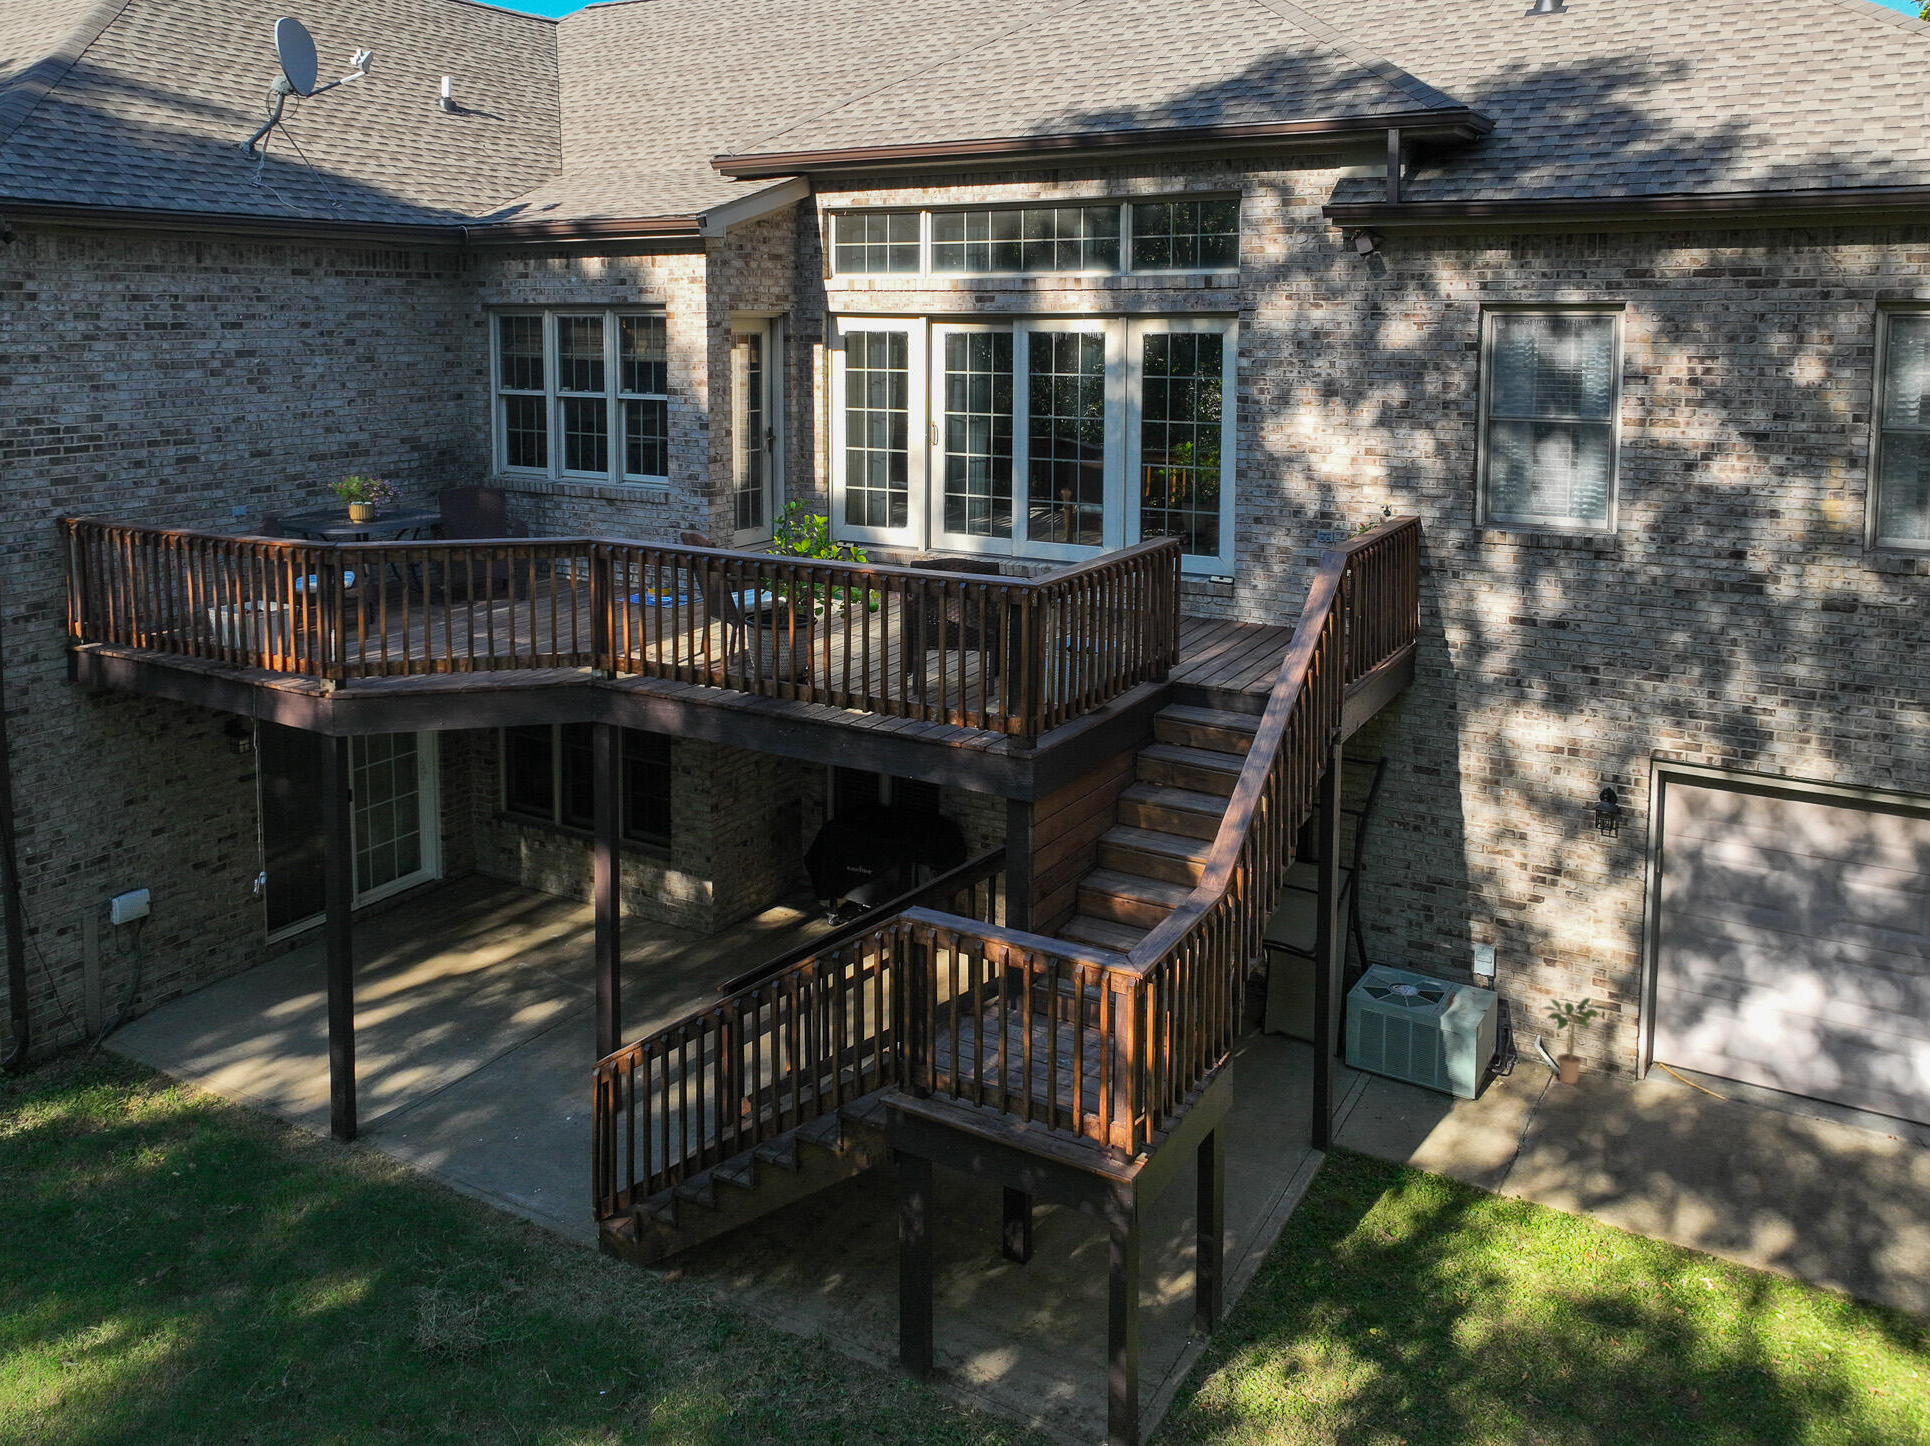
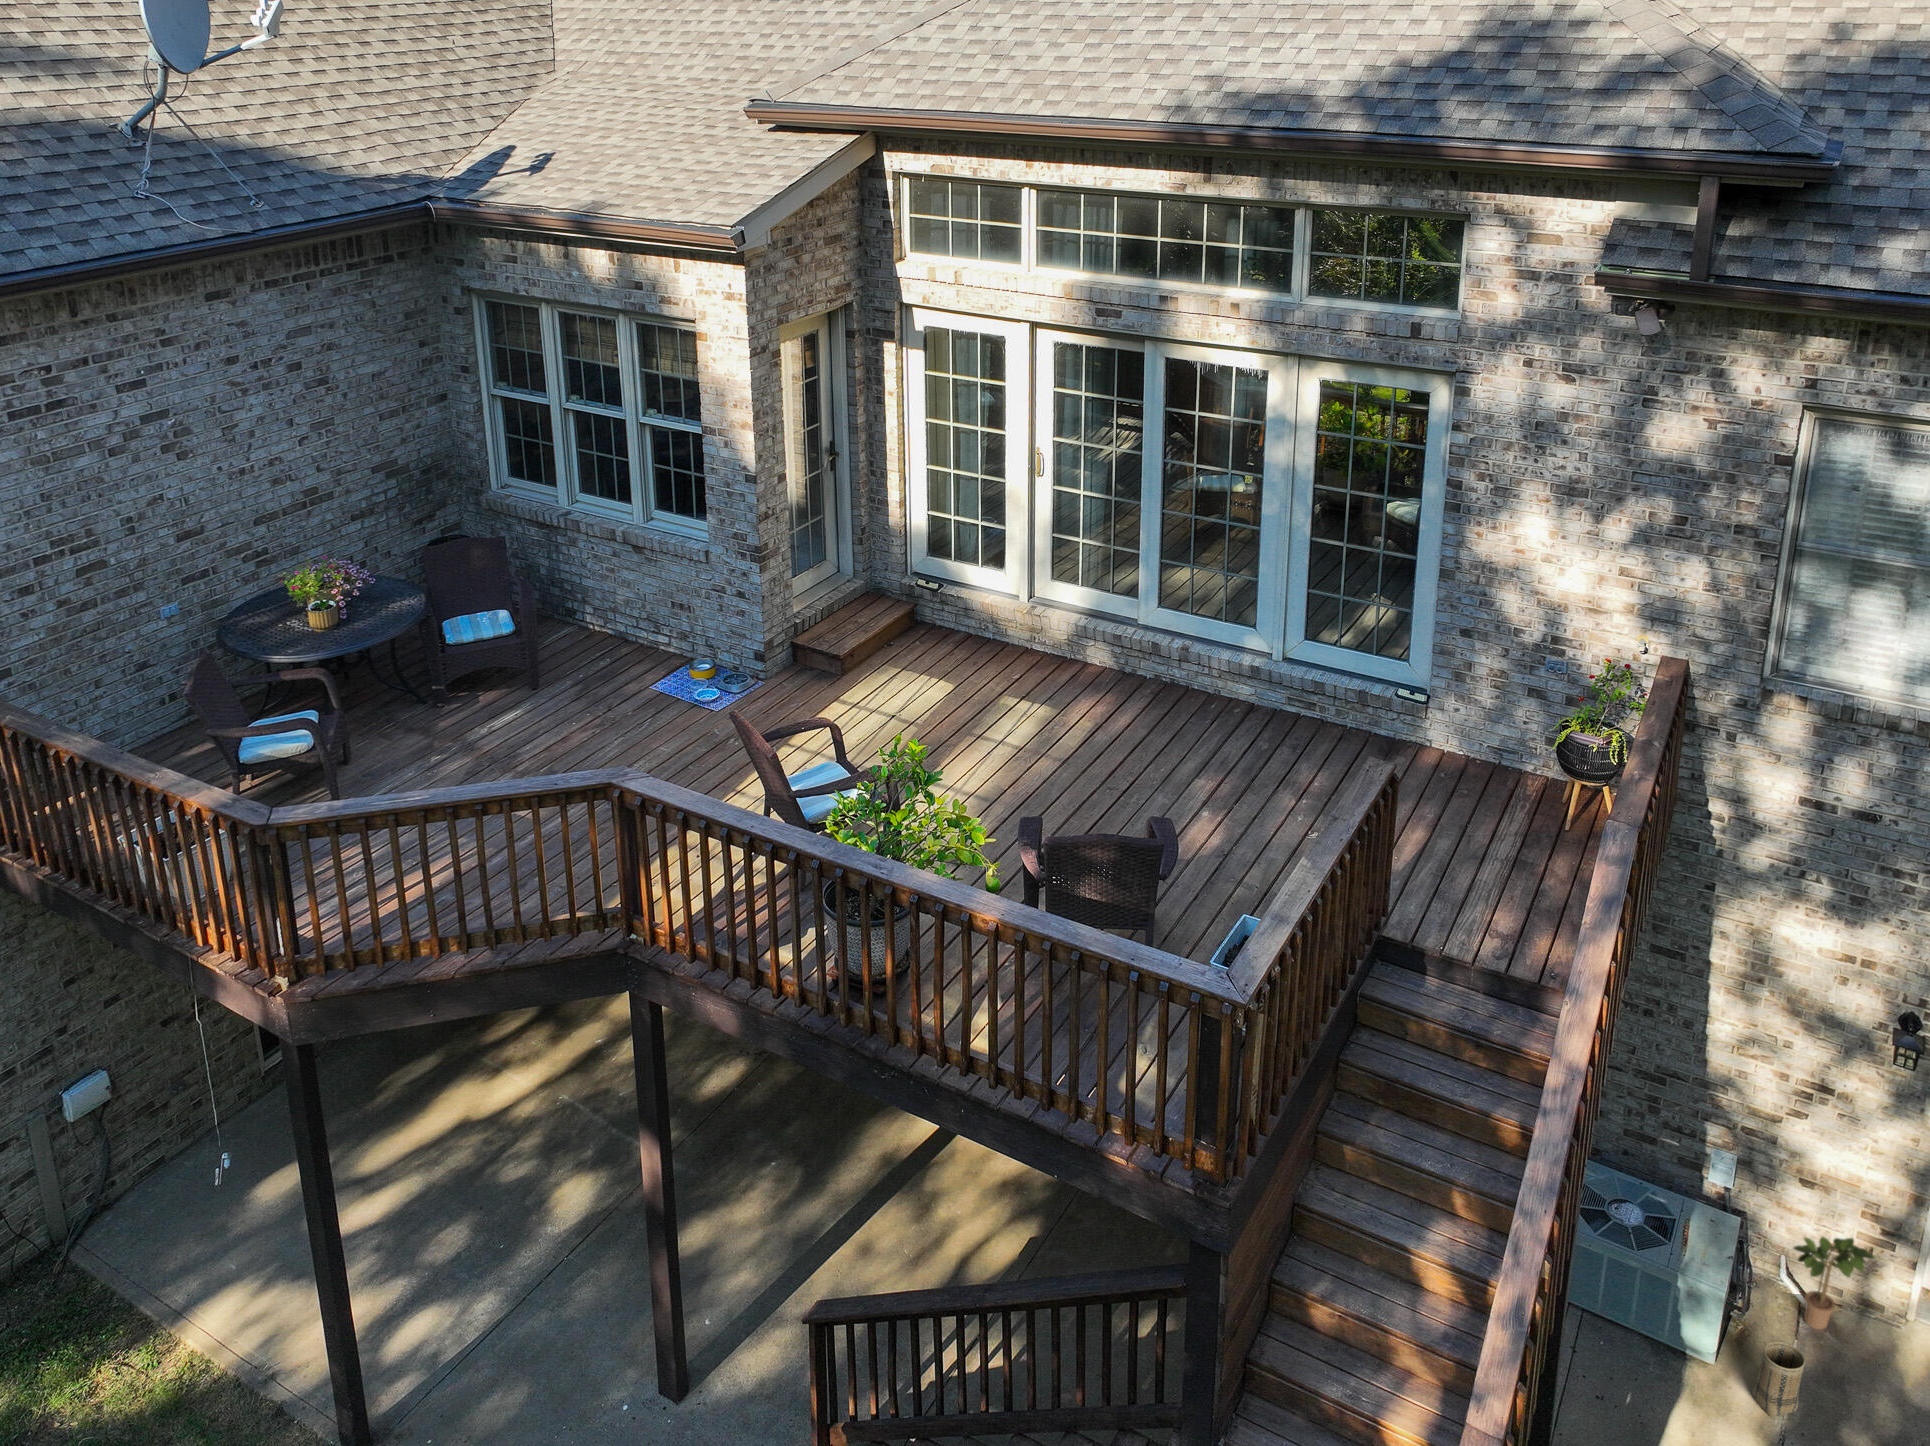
basket: none [1510,1064,1546,1127] -> present [1753,1341,1805,1417]

